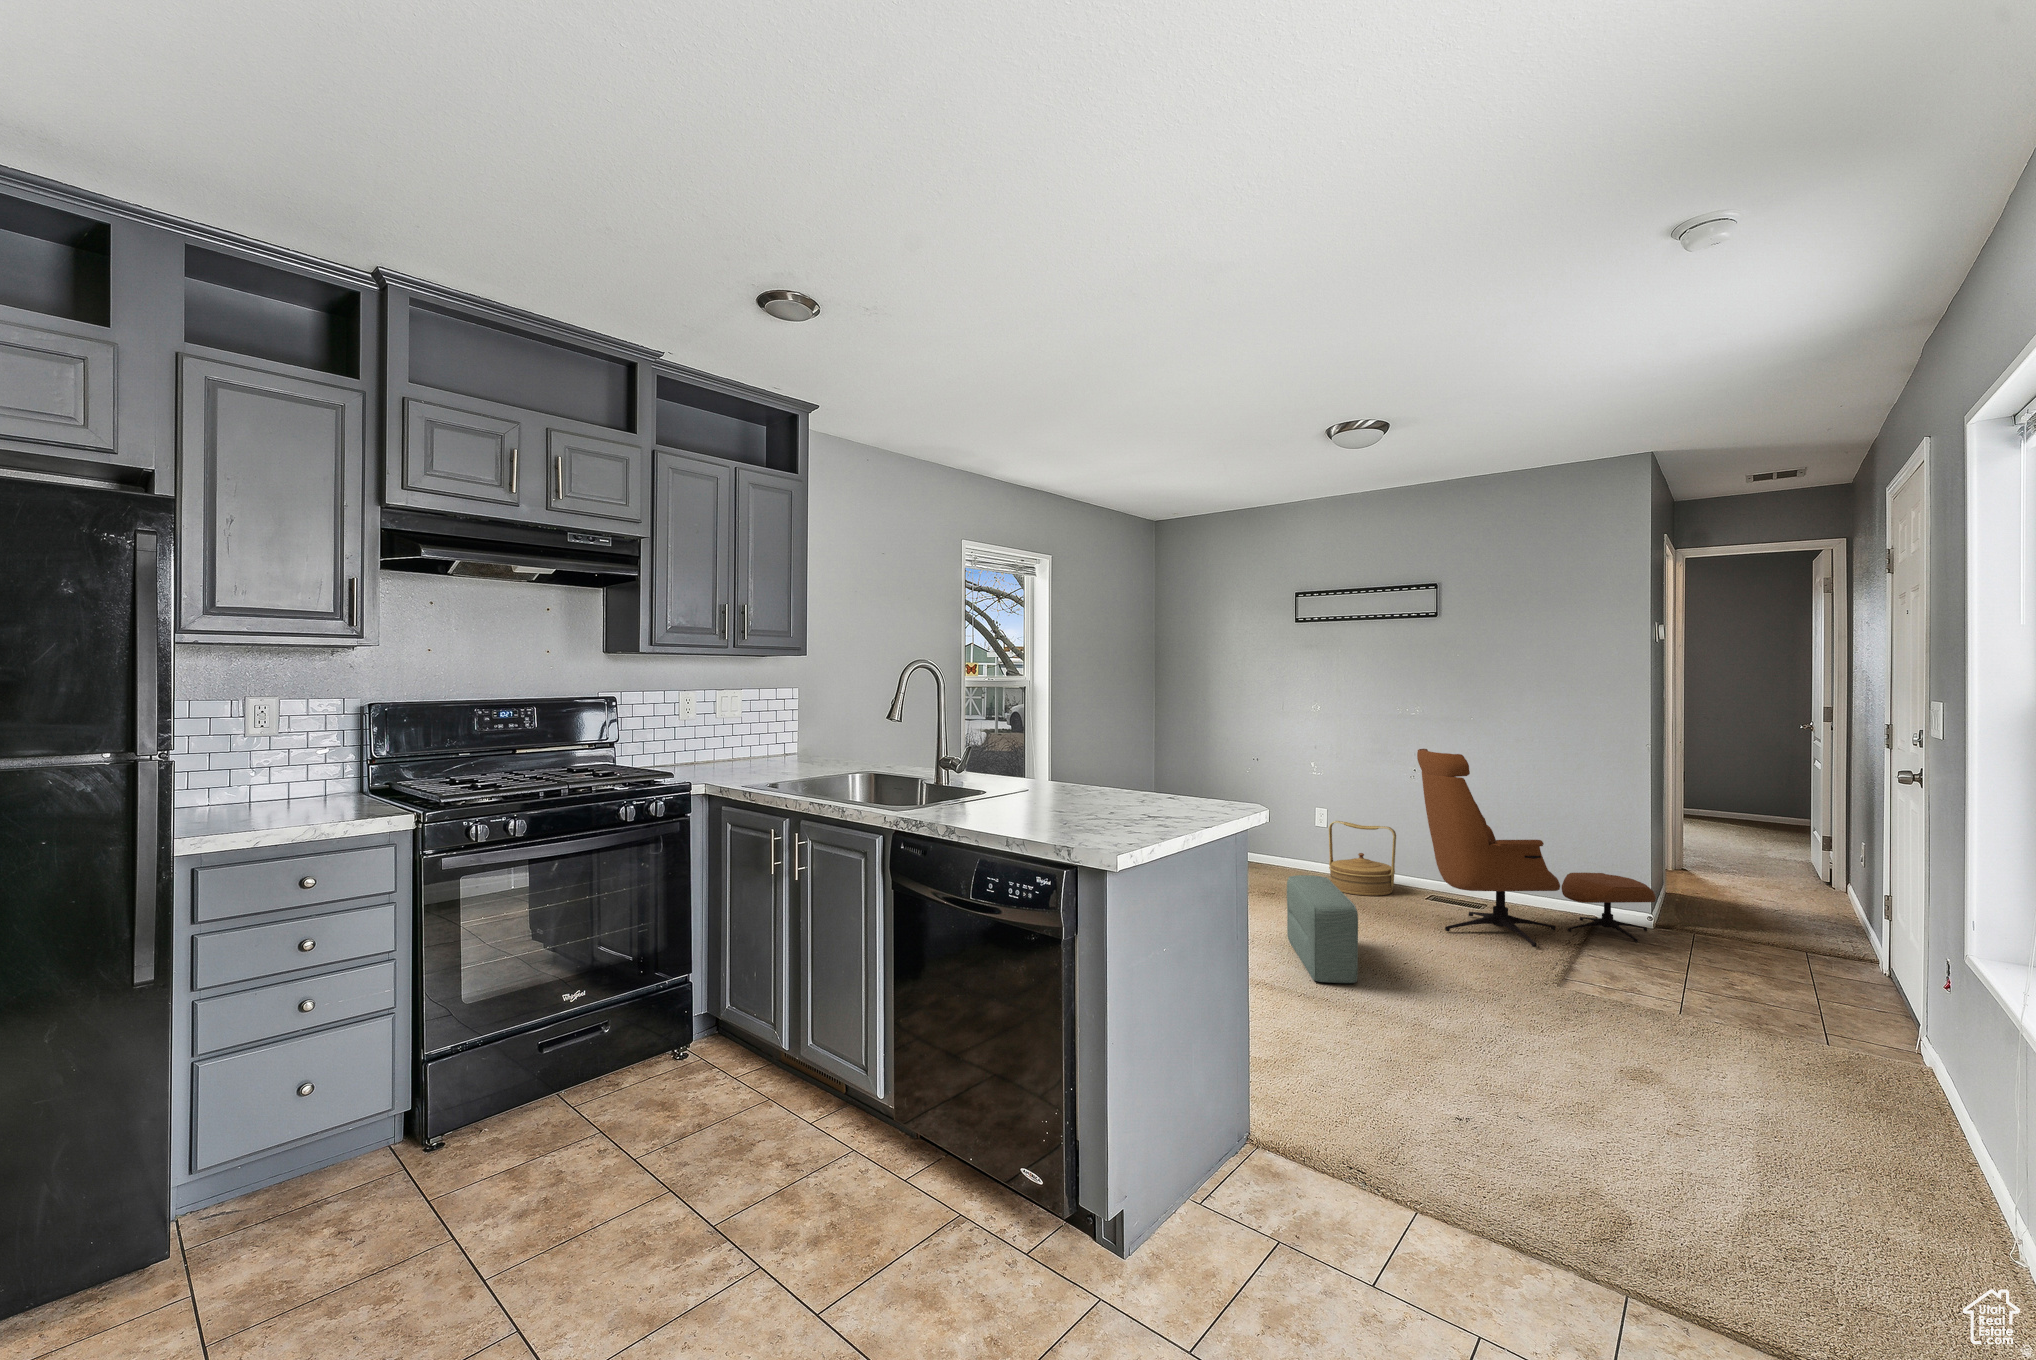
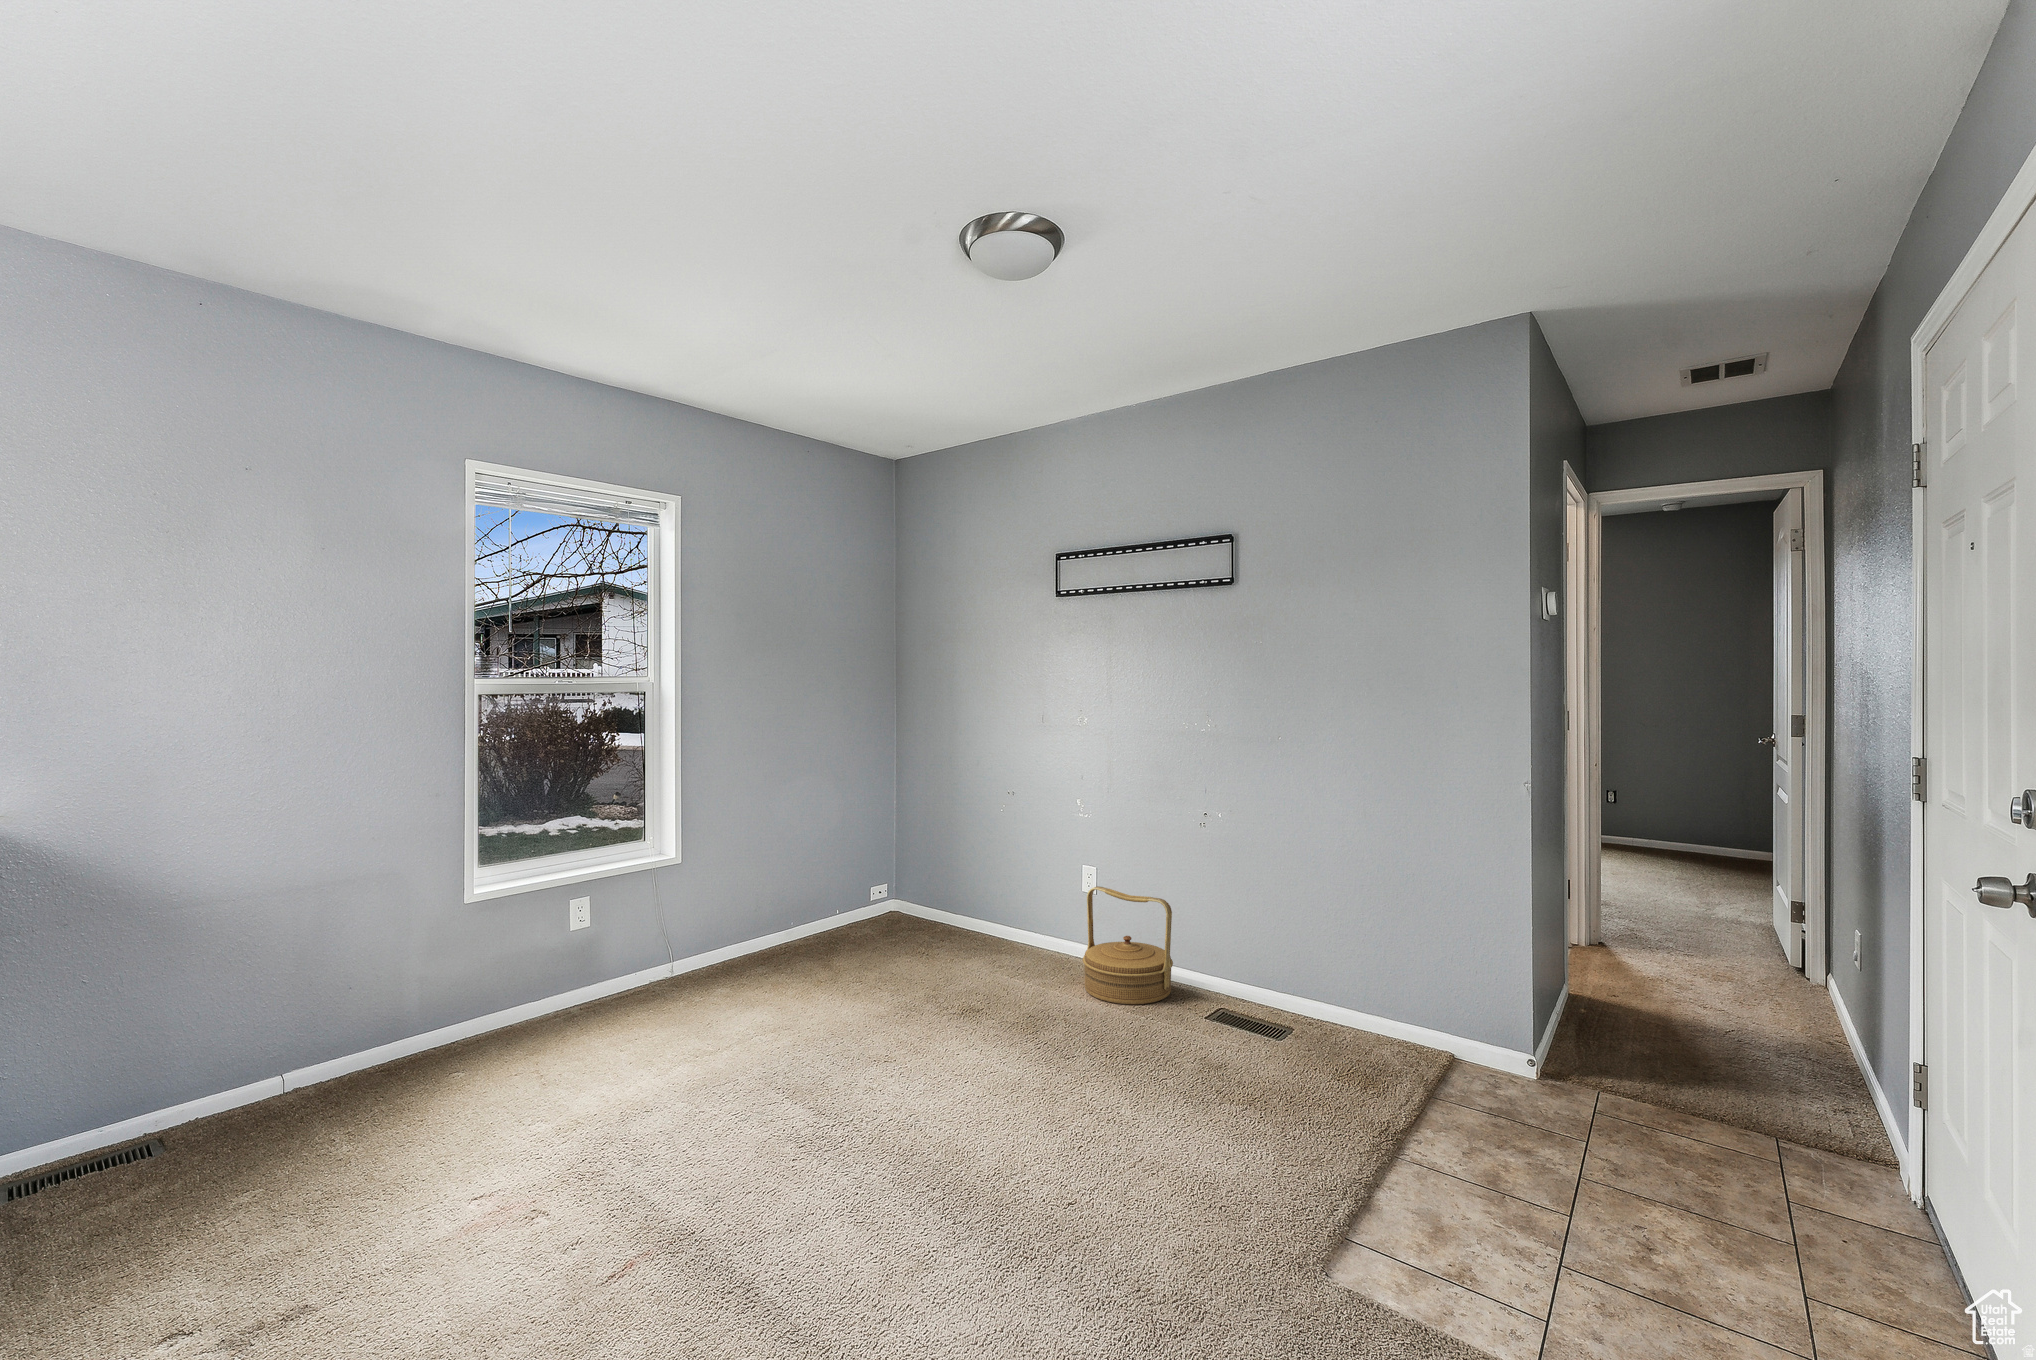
lounge chair: present [1417,749,1656,947] -> none [1160,791,1534,1136]
pouf: present [1287,875,1358,983] -> none [864,1014,983,1265]

